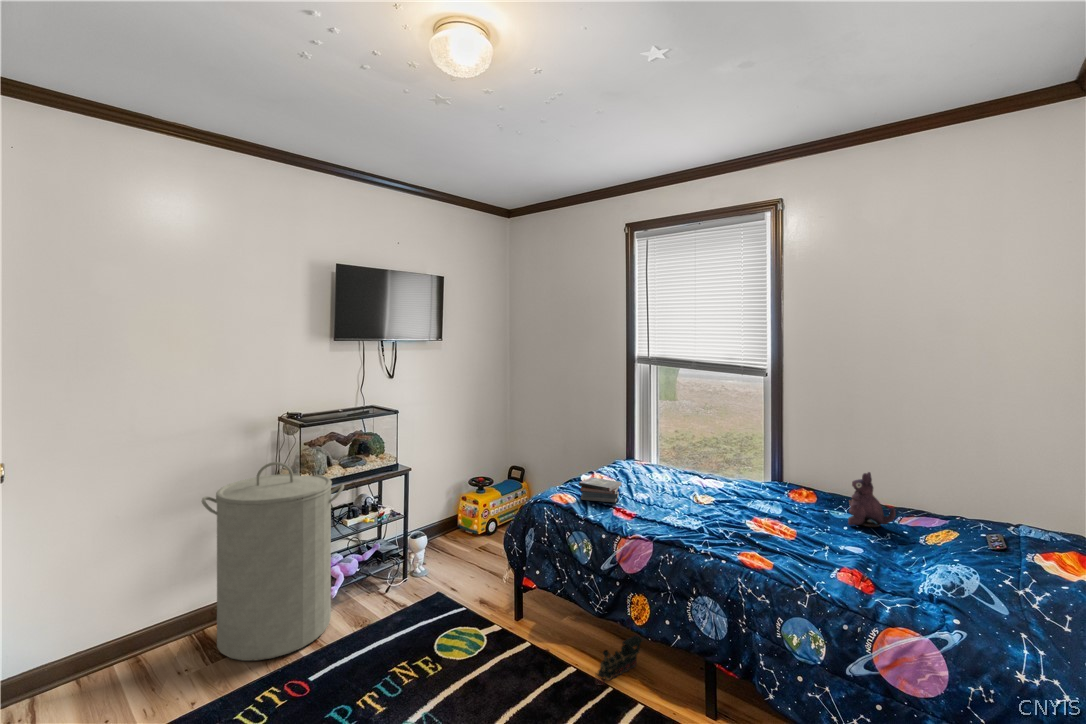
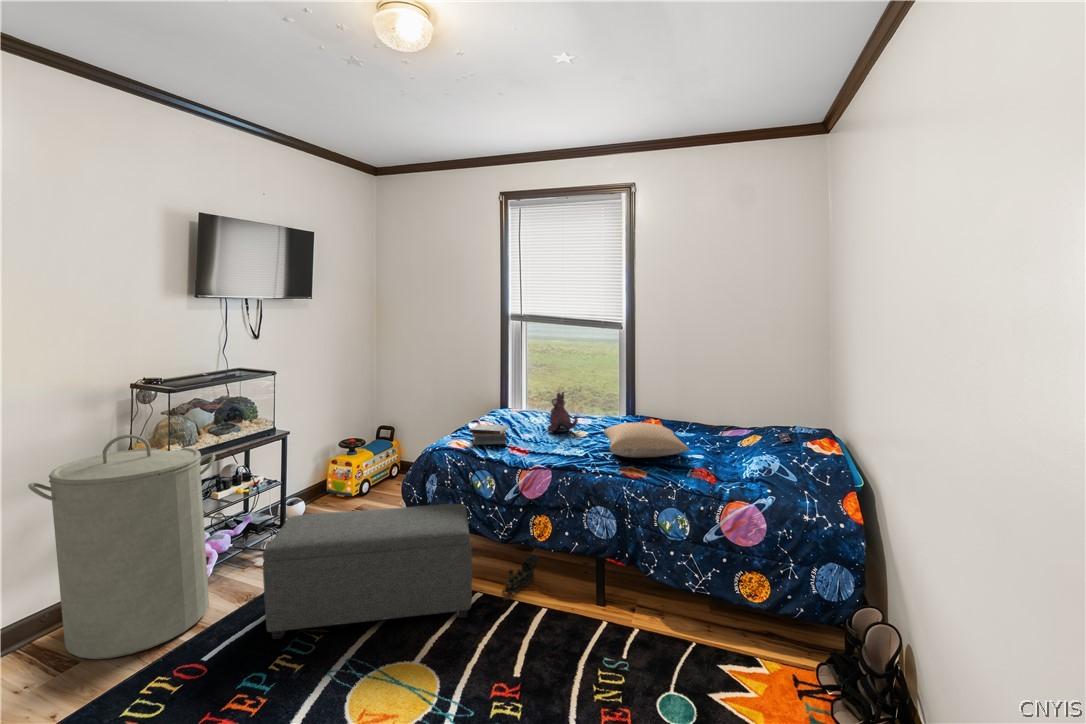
plush toy: present [848,472,896,527] -> present [547,392,578,432]
pillow: none [728,495,837,544] -> present [604,423,690,458]
ottoman: none [361,552,565,697] -> present [263,504,472,639]

